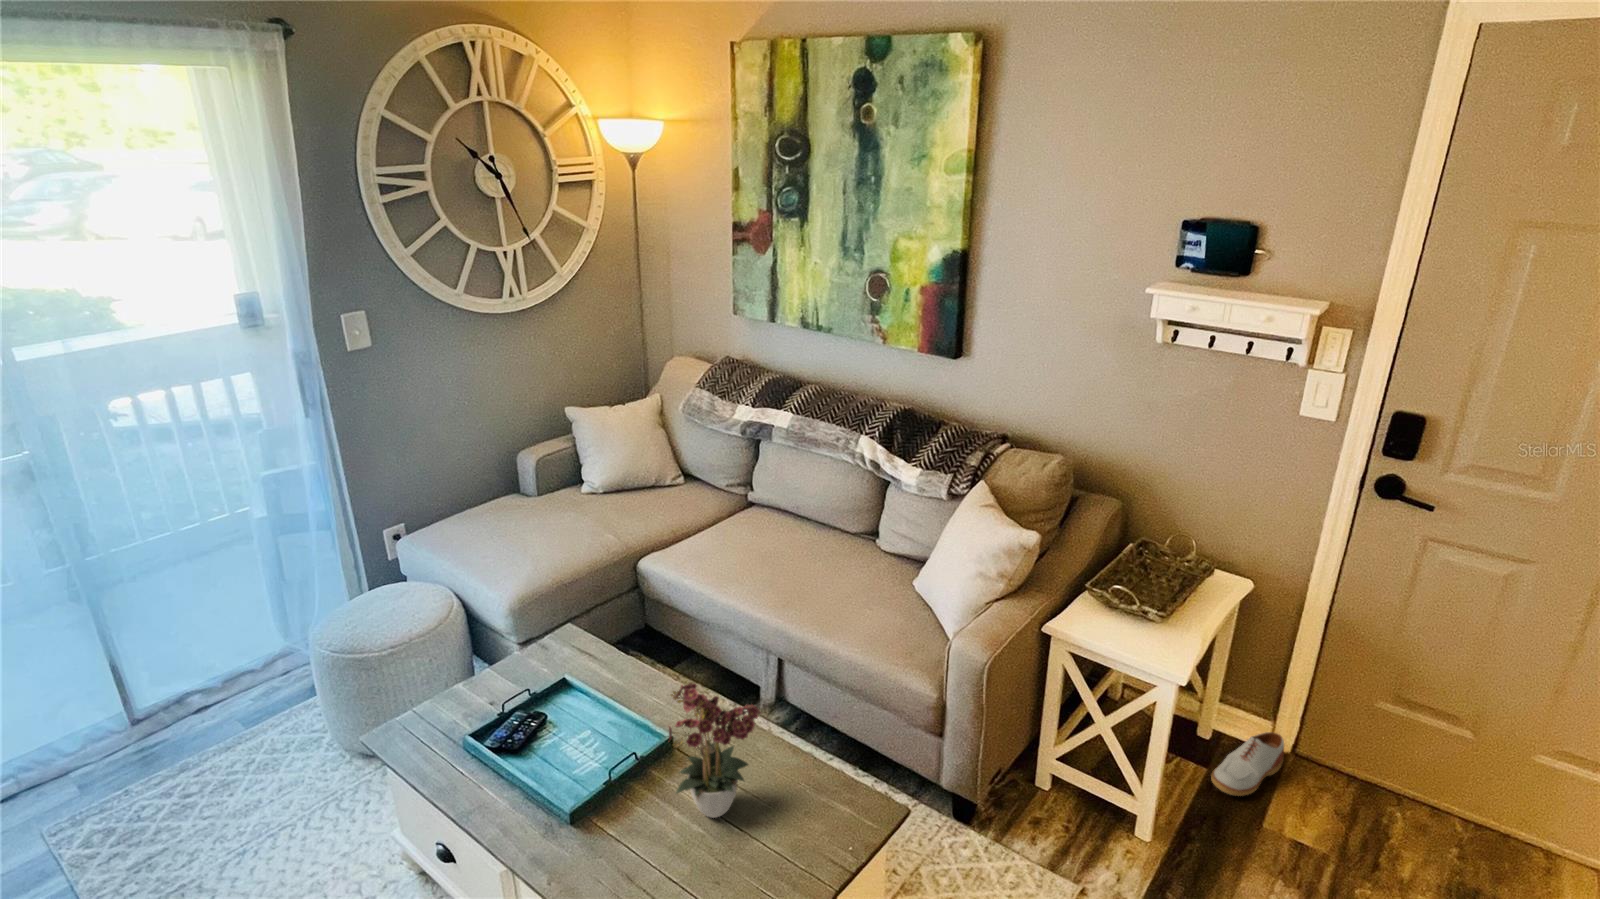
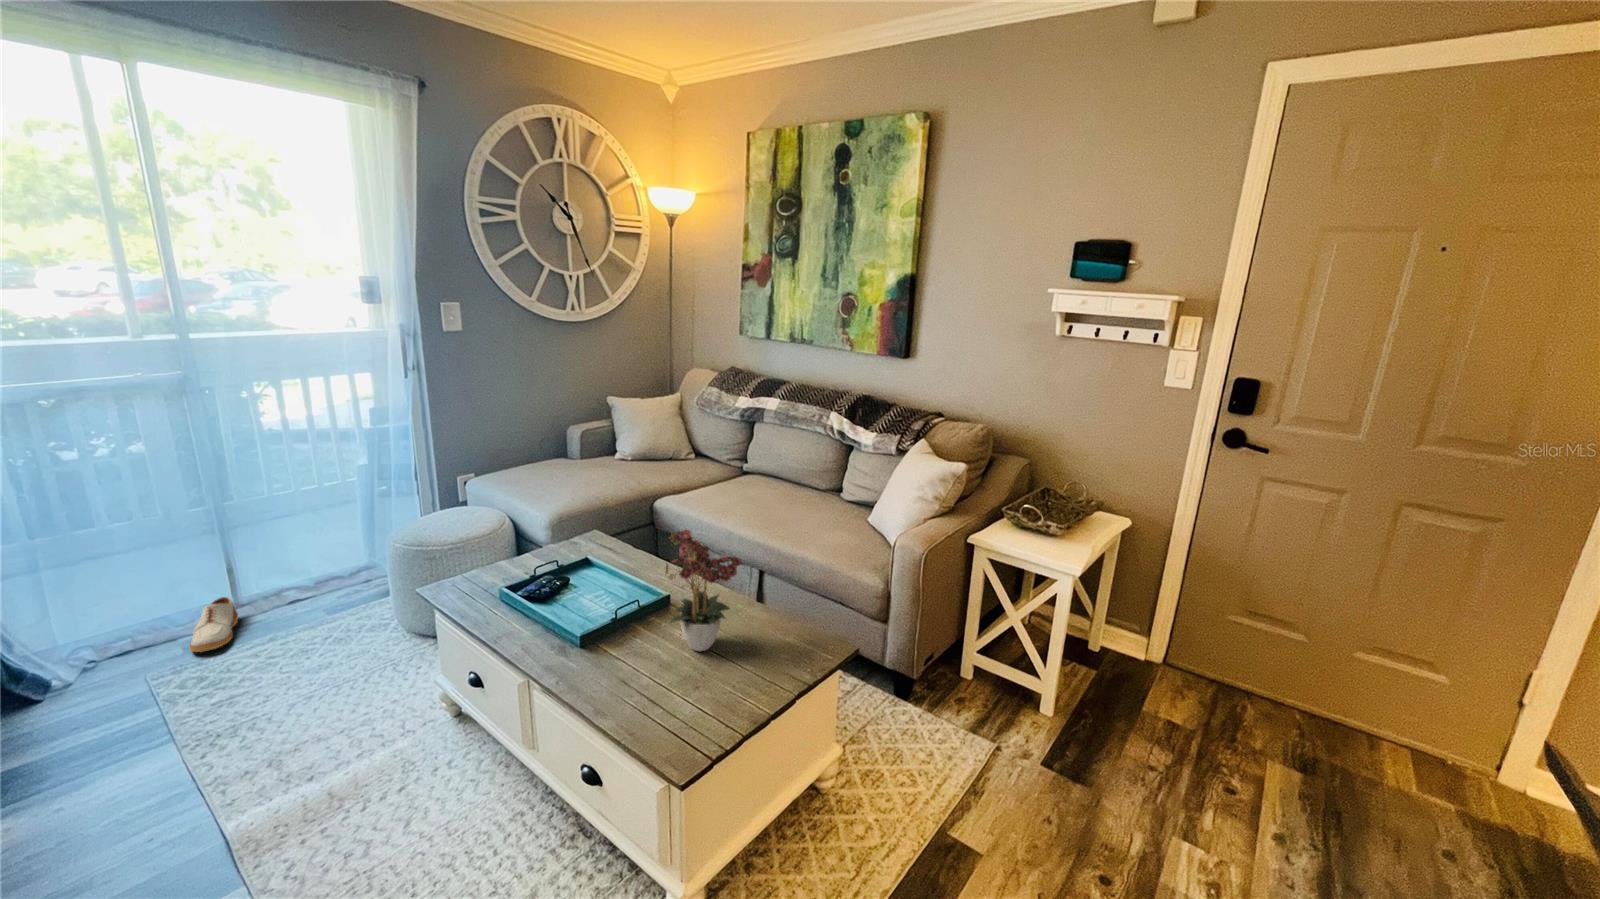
shoe: present [1211,732,1284,796] -> present [190,597,238,652]

